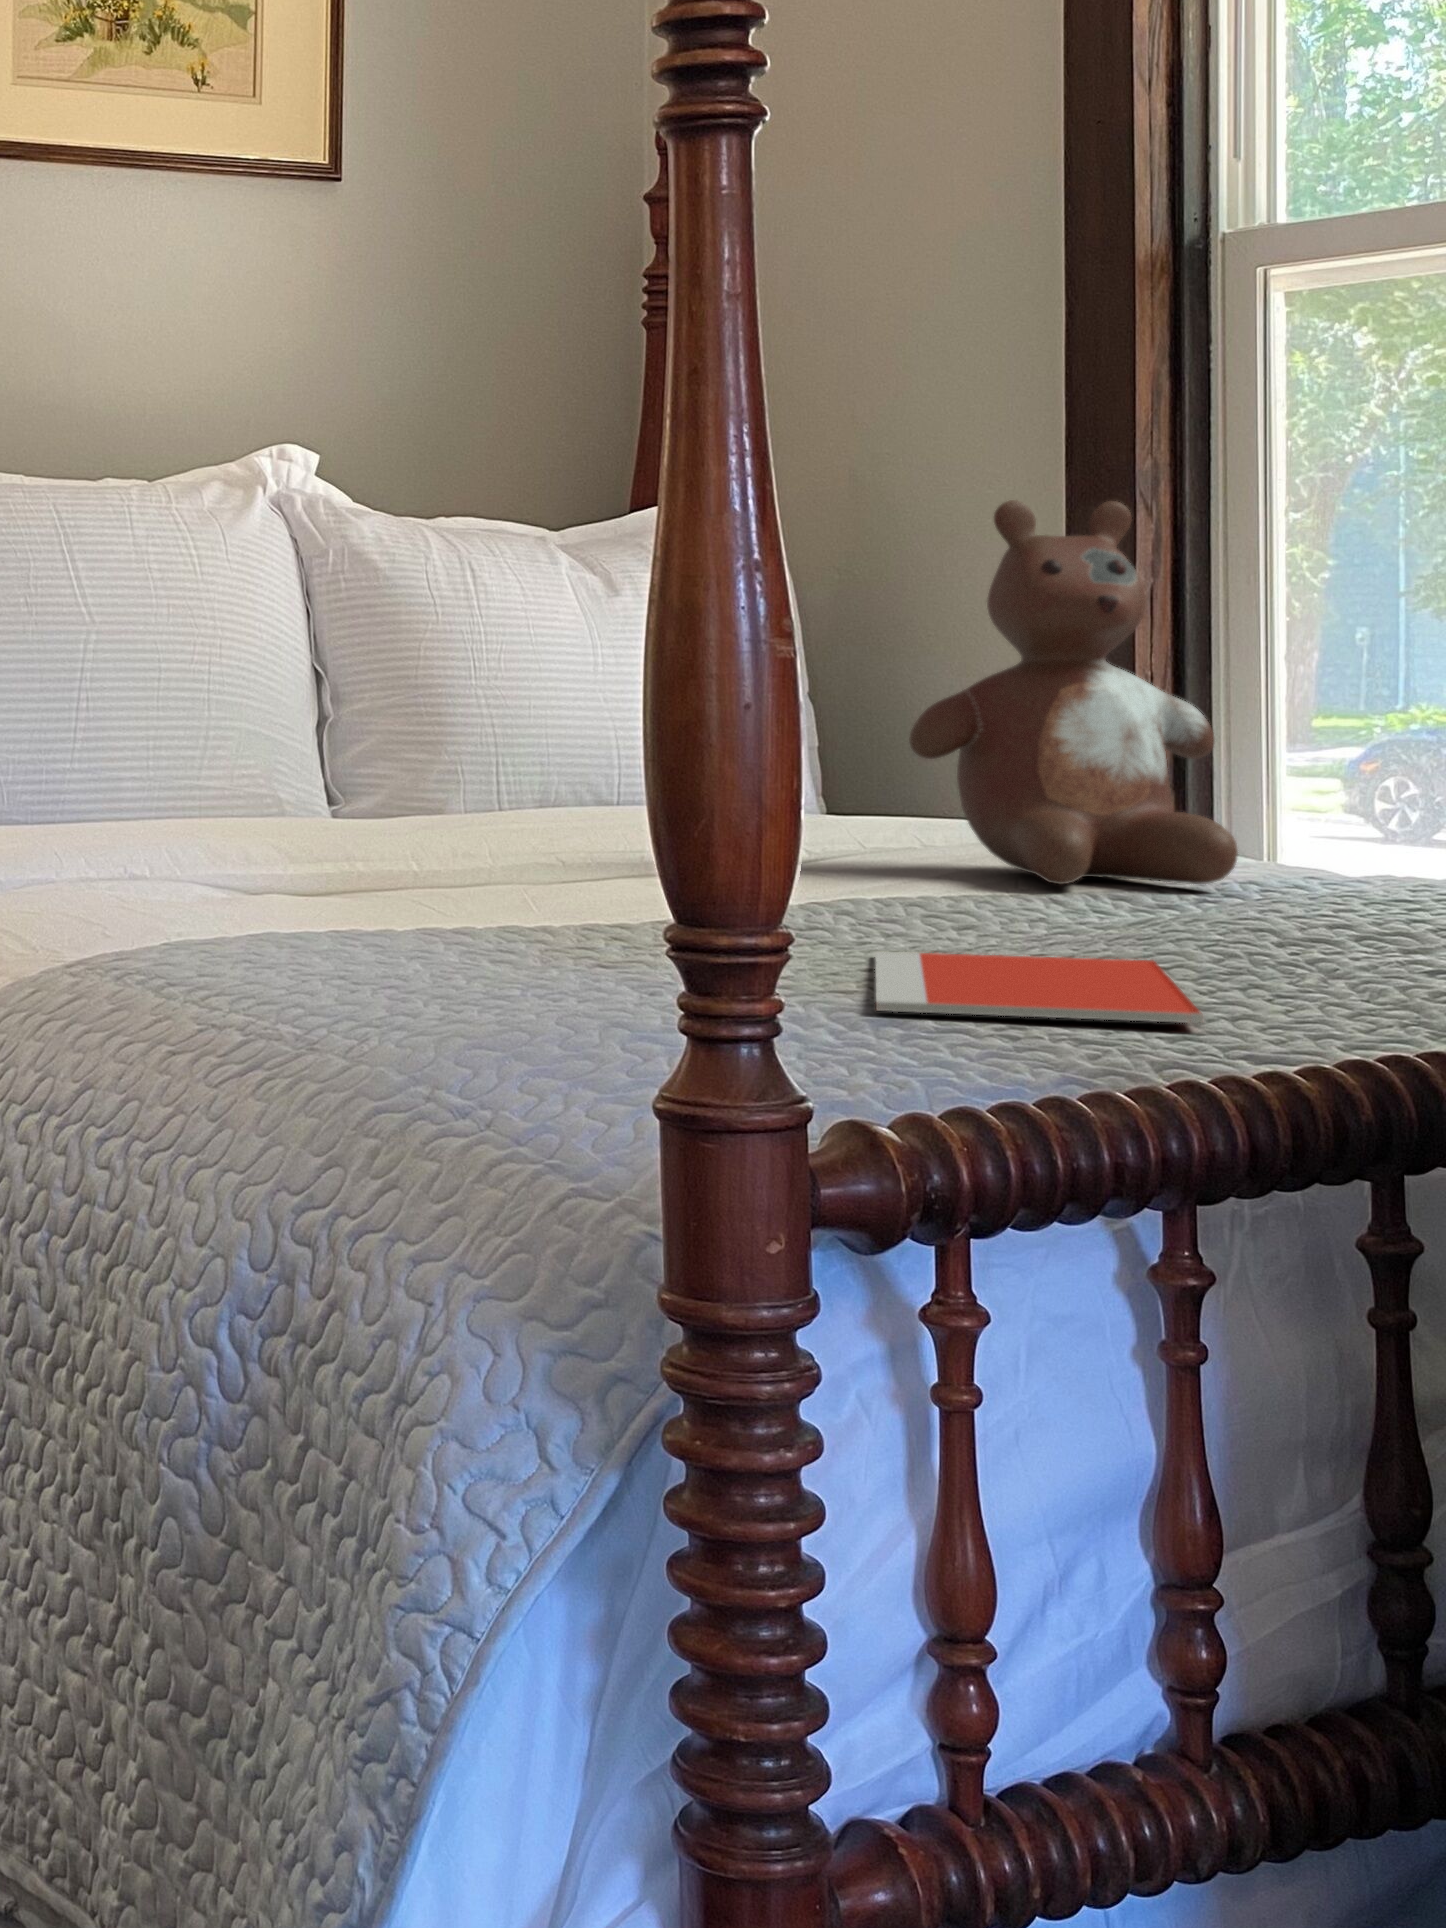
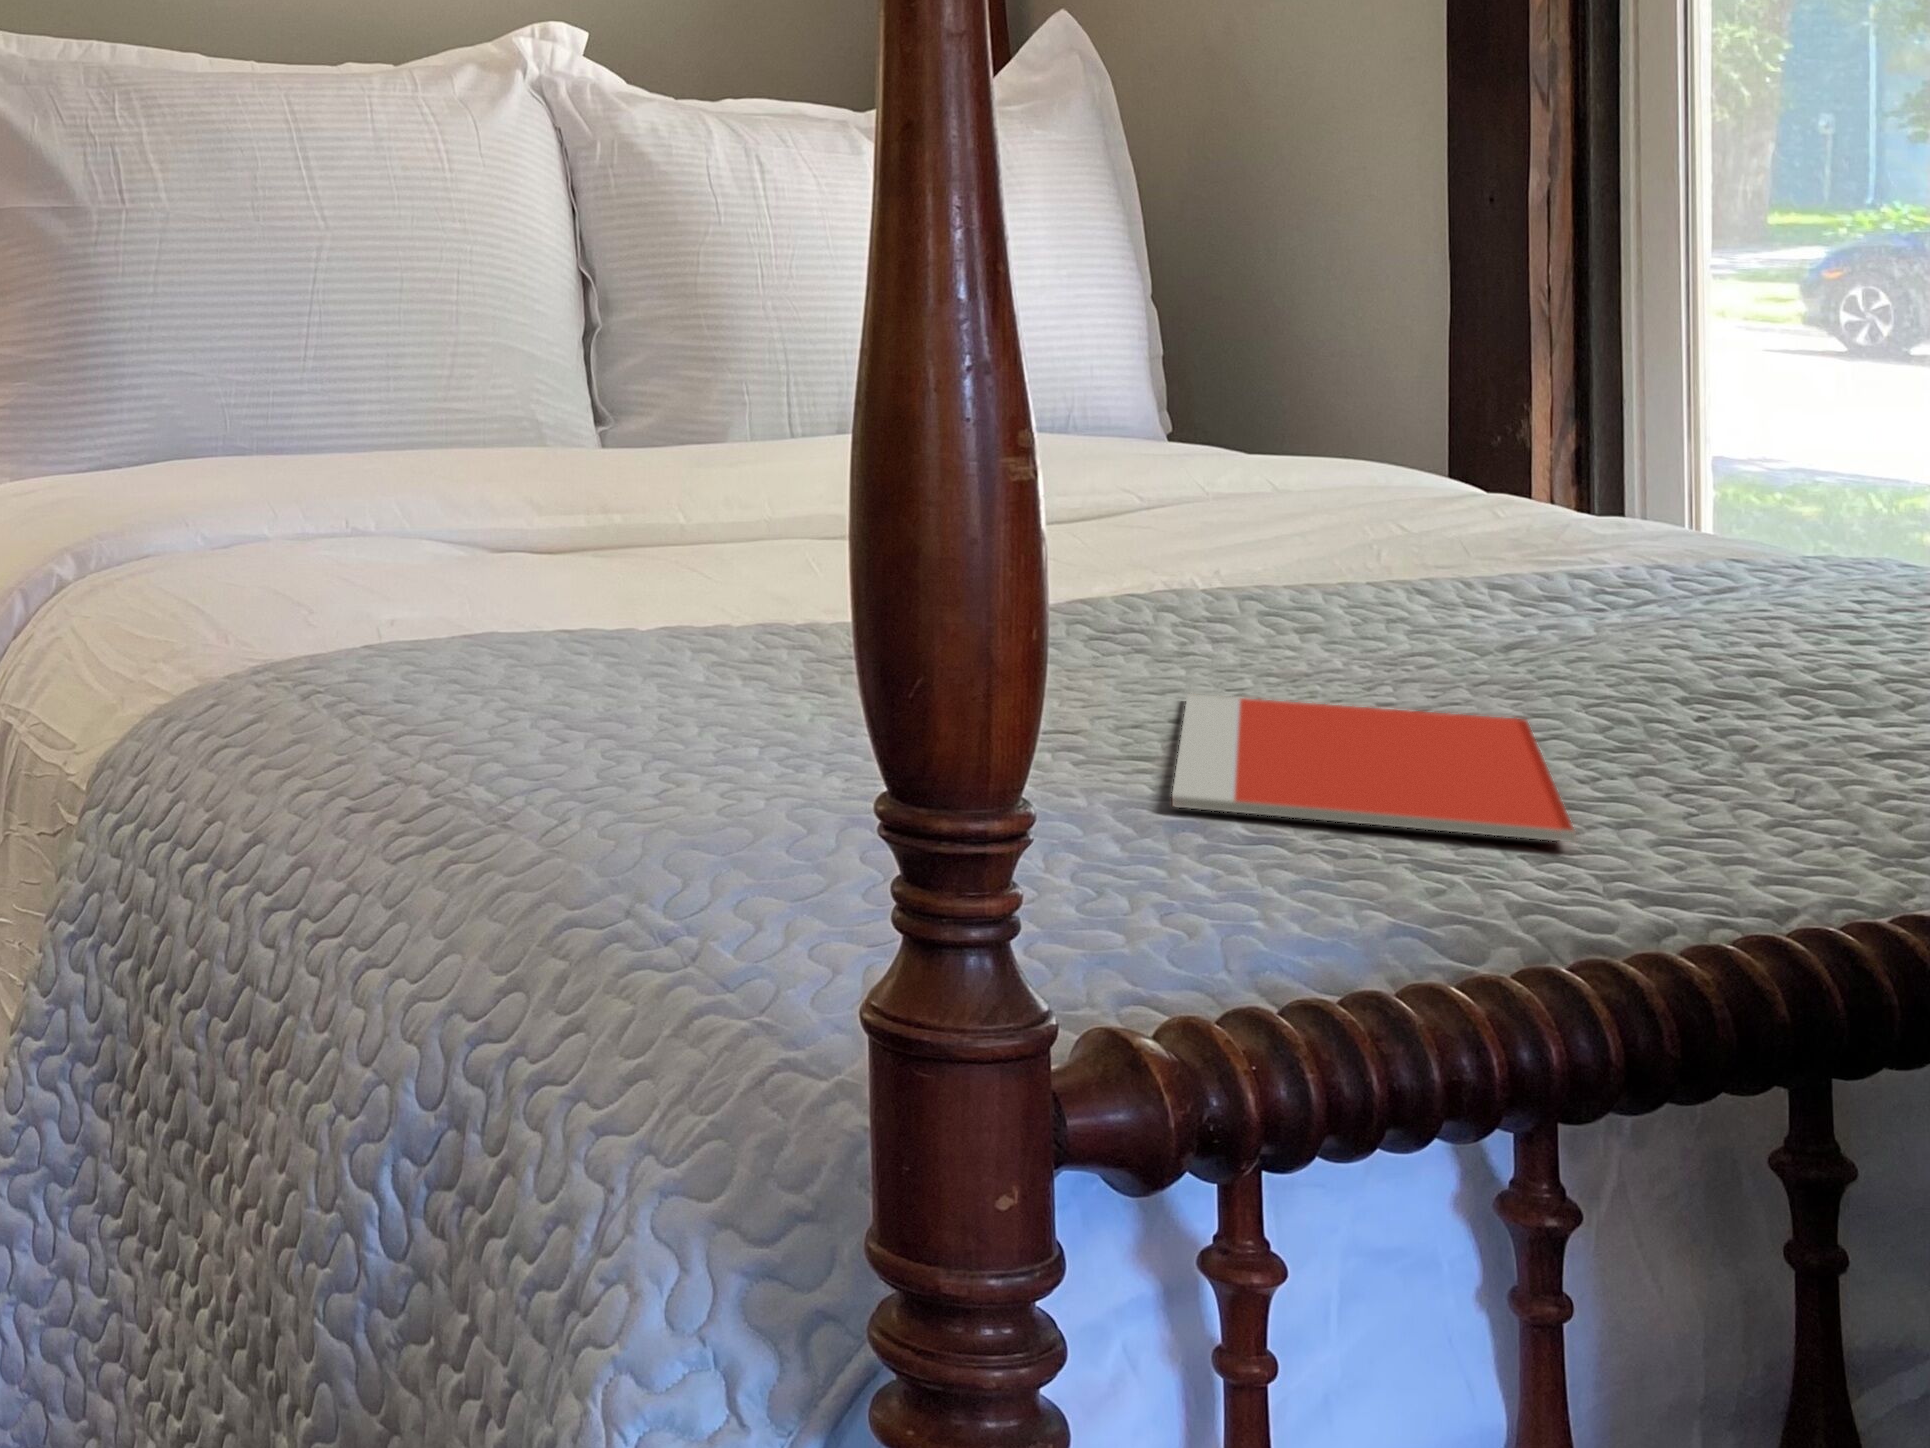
stuffed bear: present [909,500,1238,884] -> none [1249,120,1643,575]

